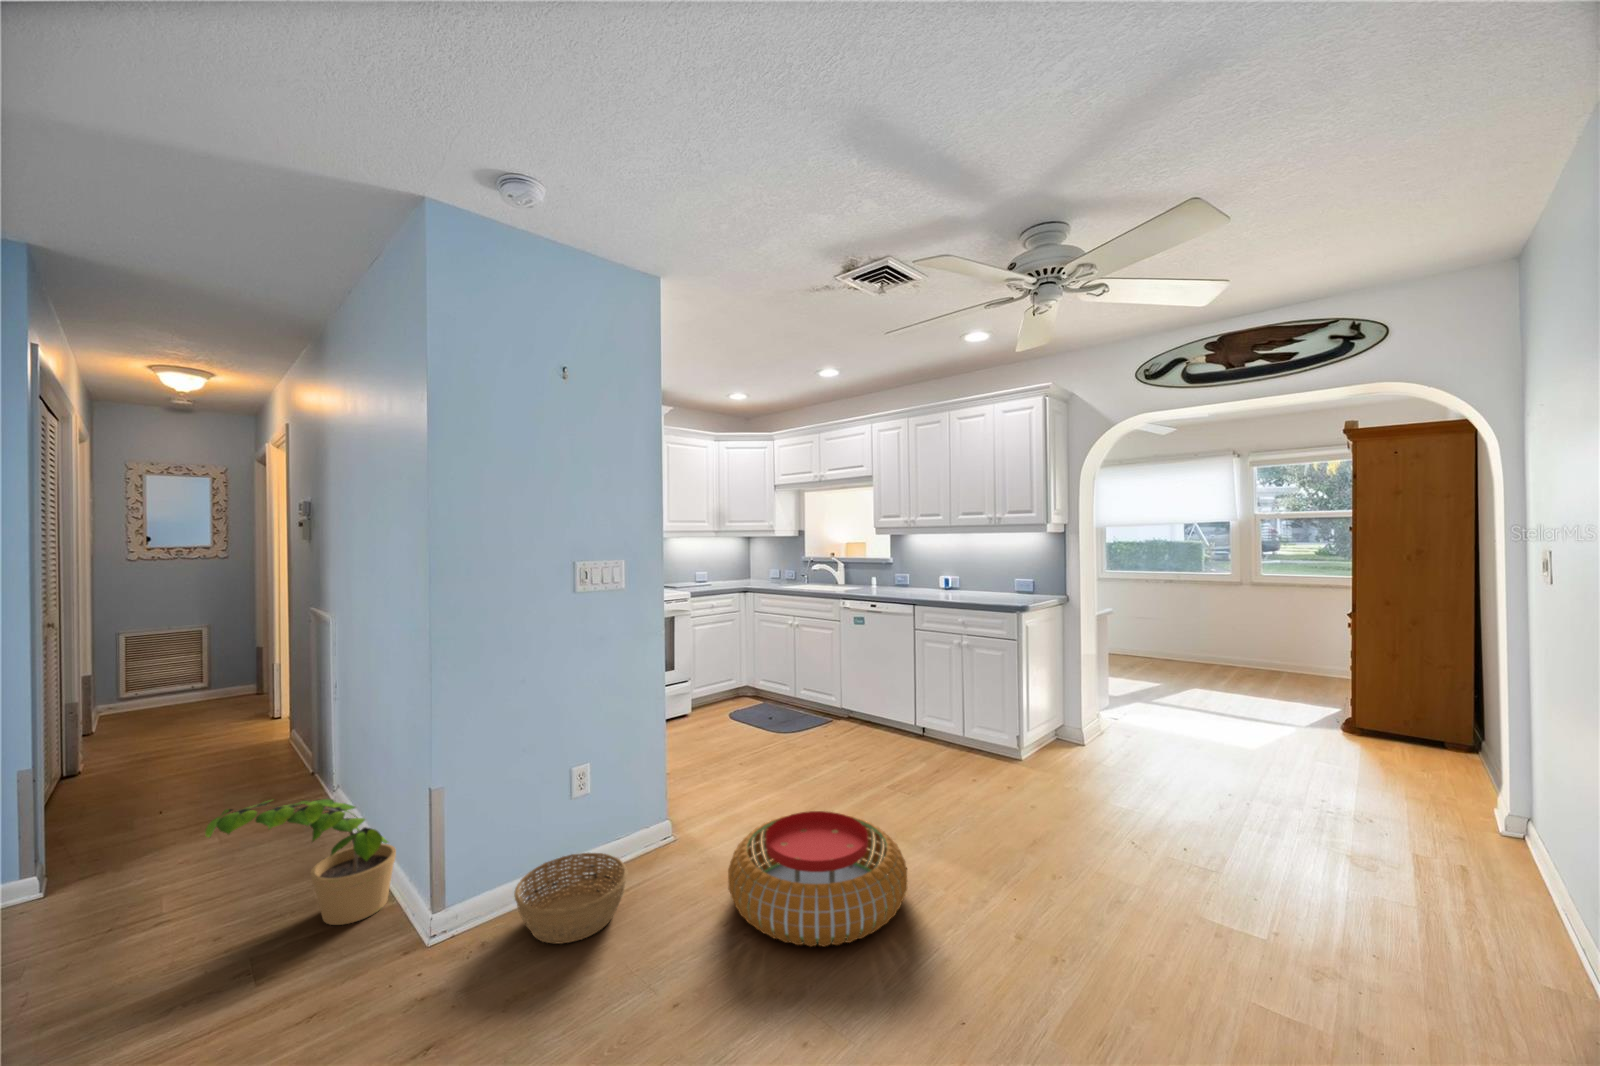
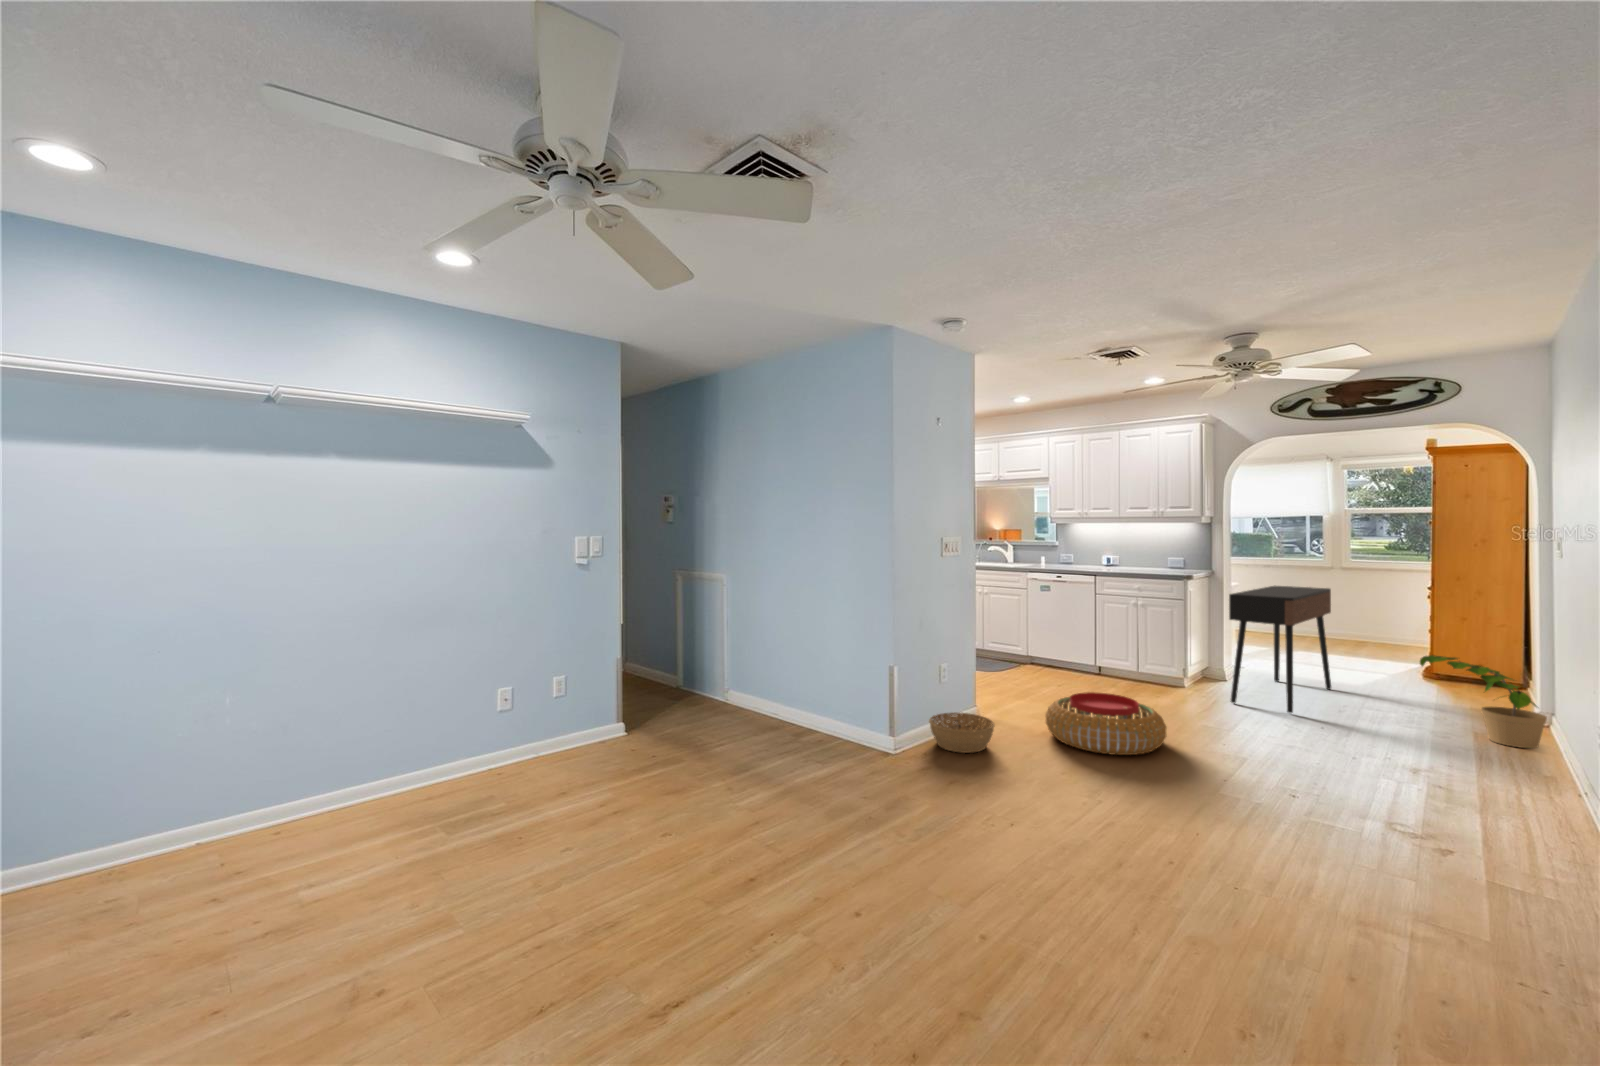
console table: none [1062,617,1220,822] -> present [1229,586,1331,713]
potted plant: present [205,799,396,925] -> present [1420,655,1547,748]

